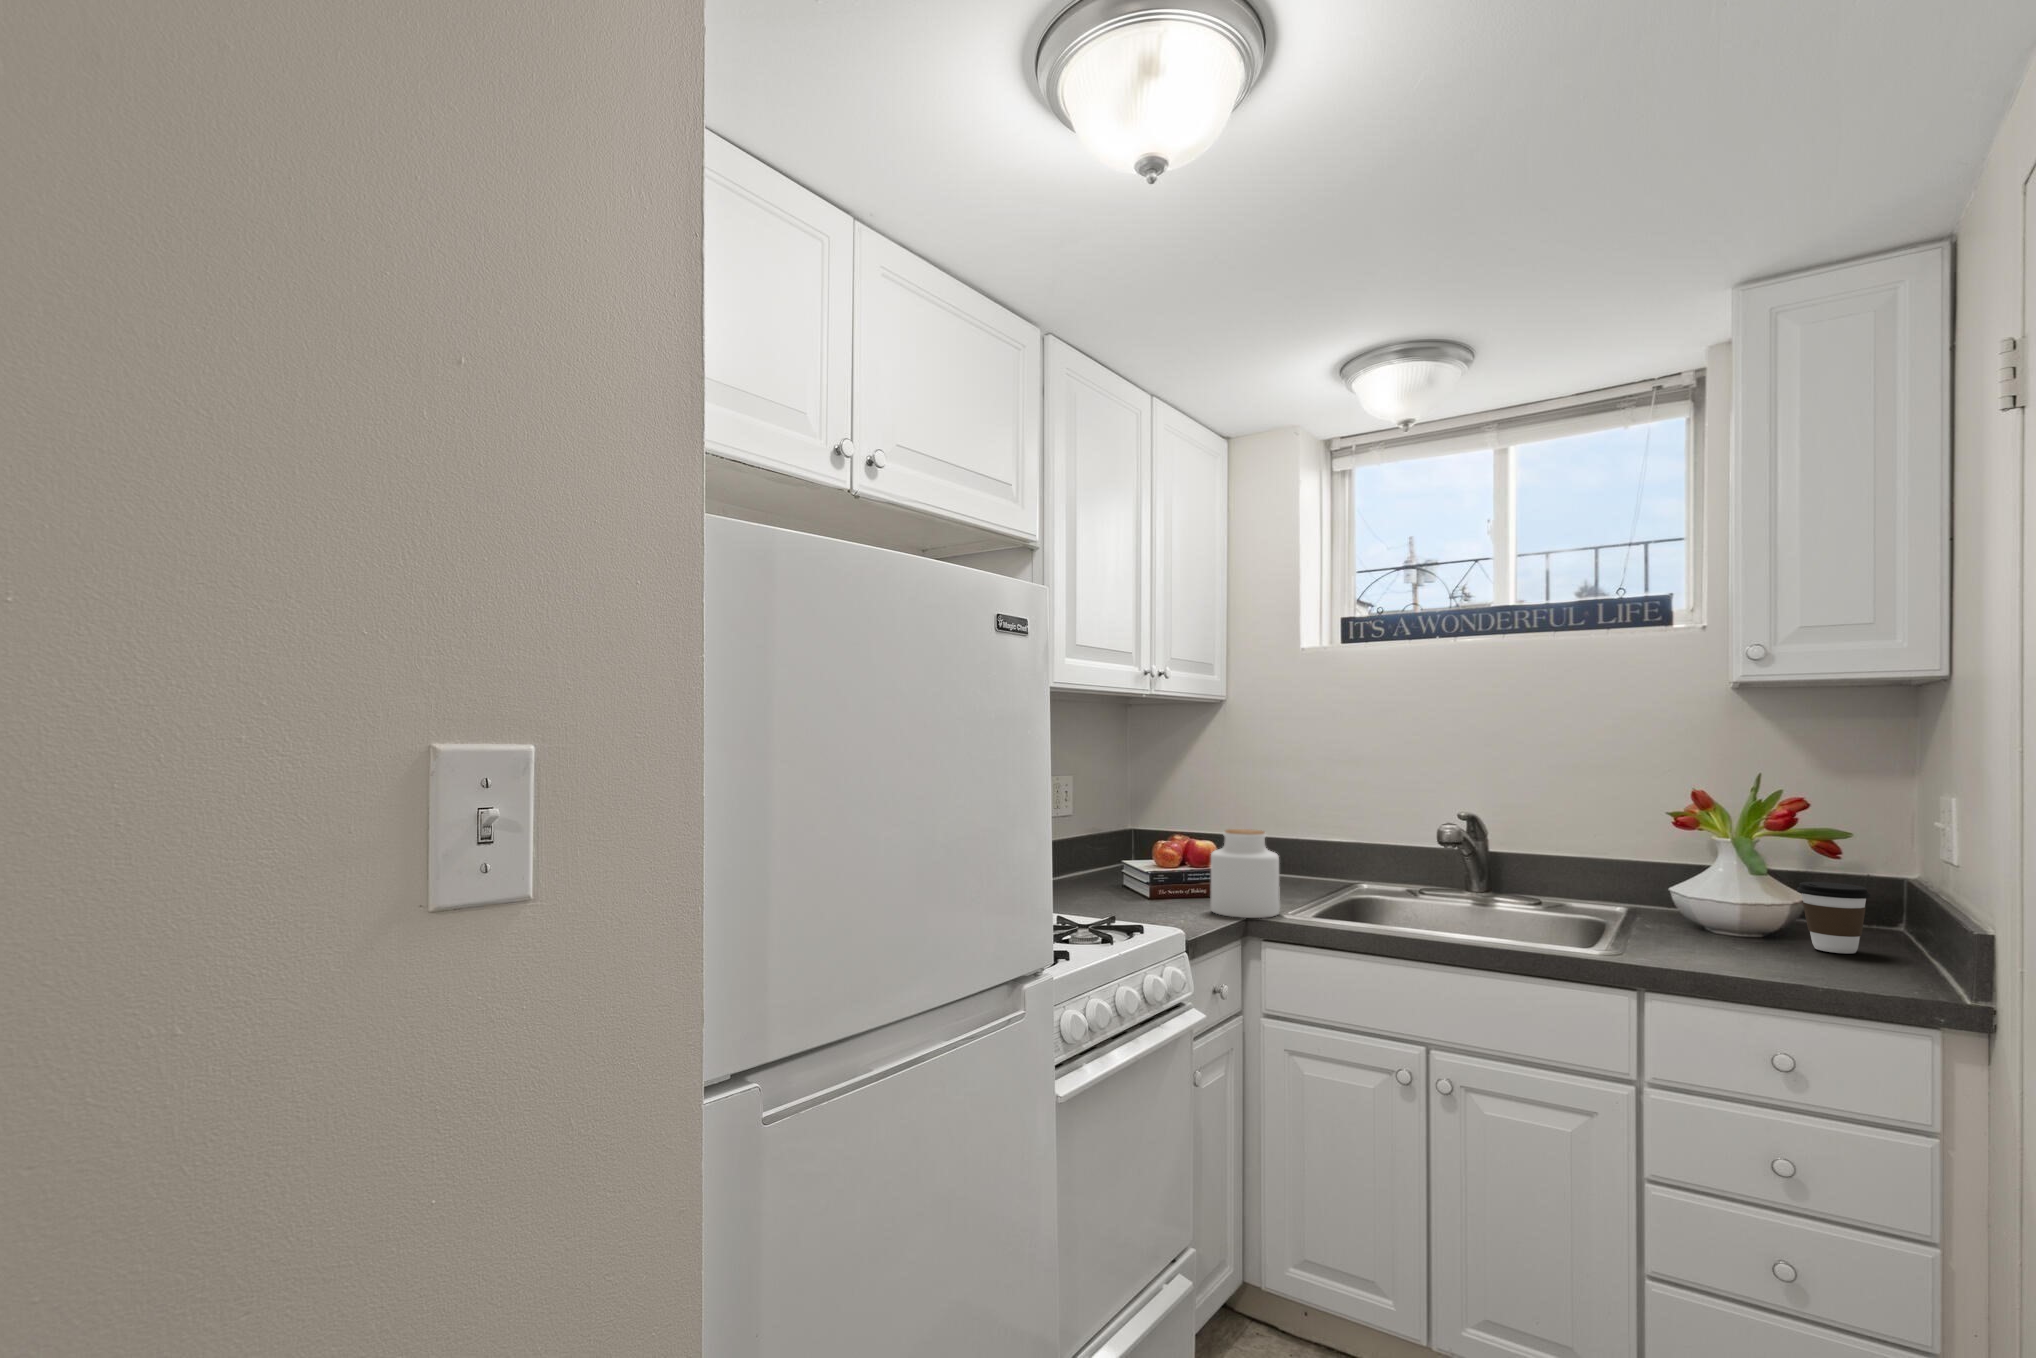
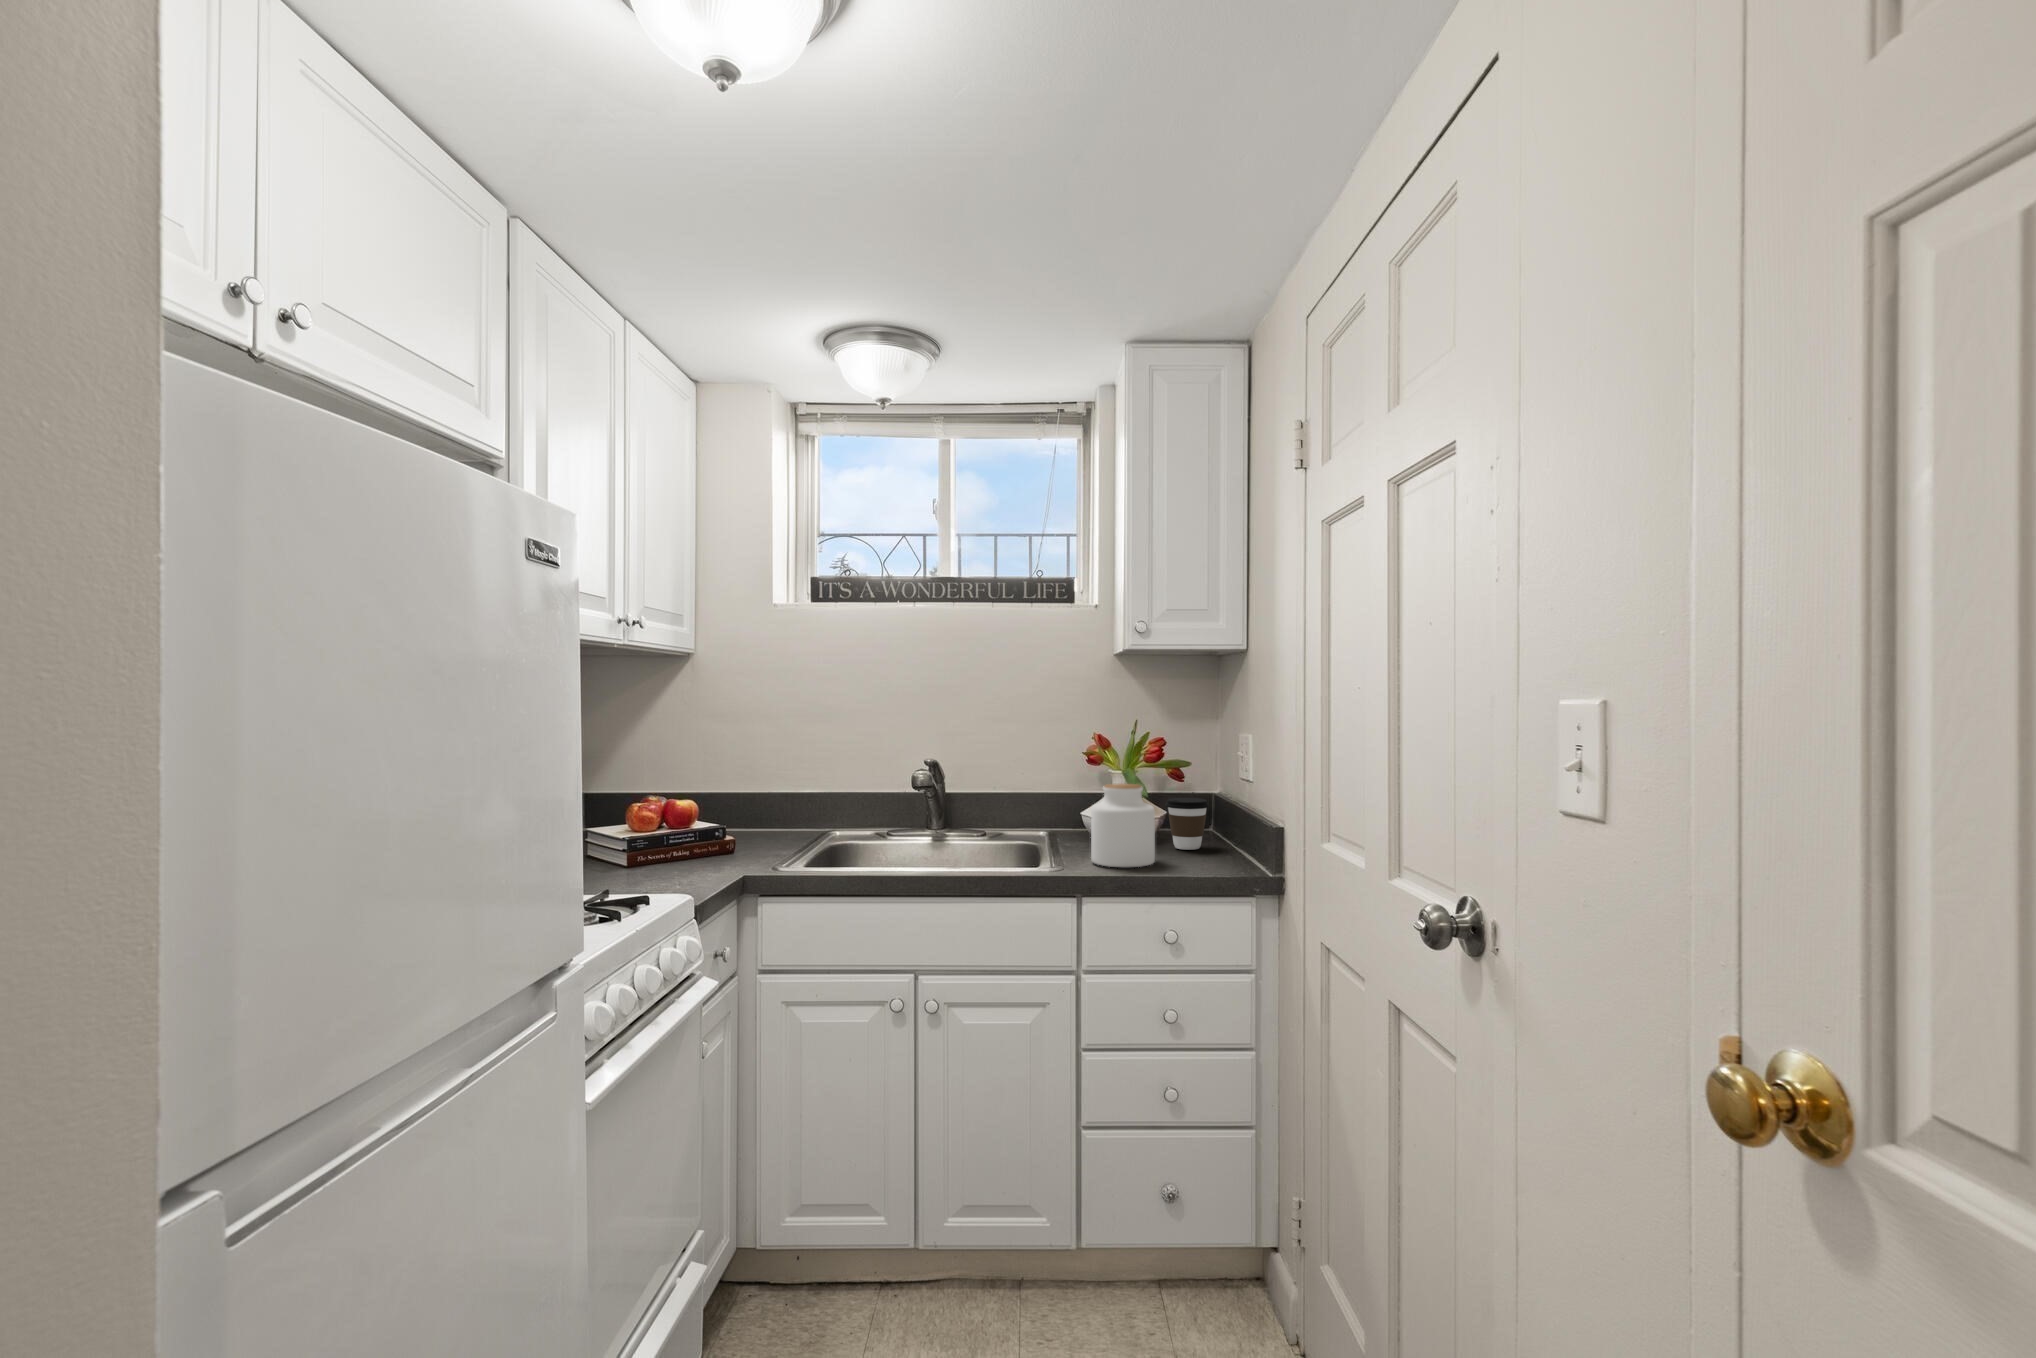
jar: present [1211,829,1280,918] -> present [1091,783,1155,867]

